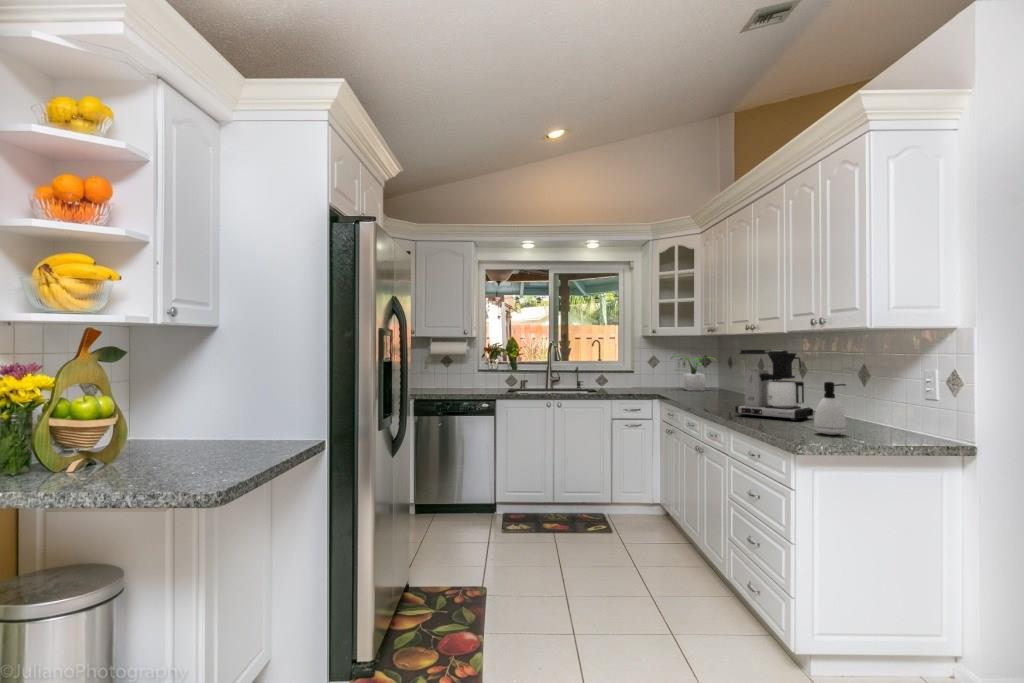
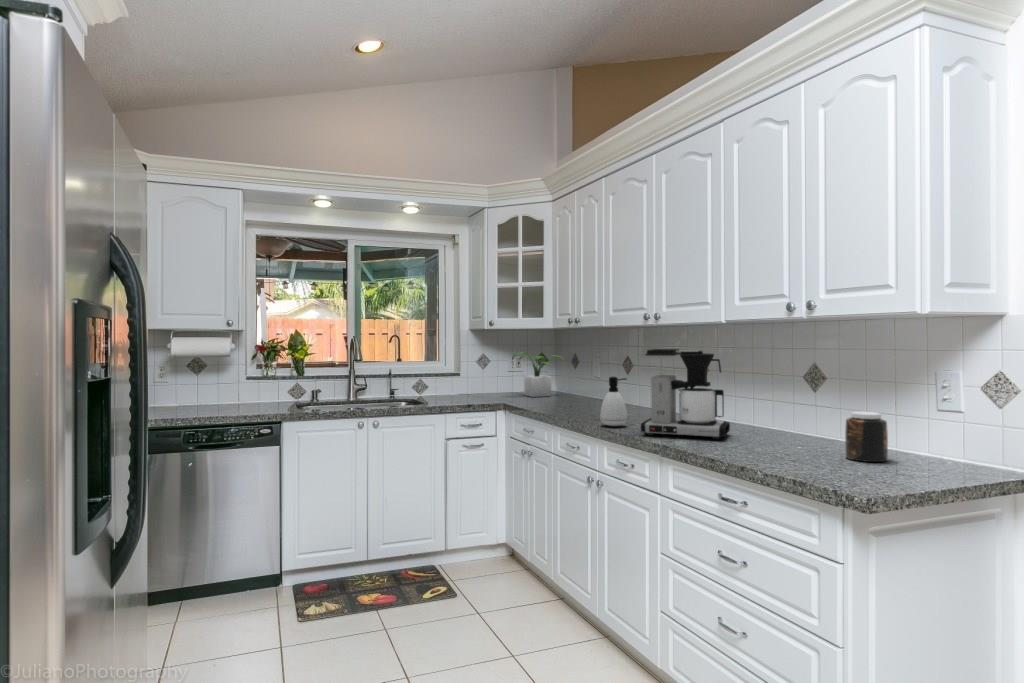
soap dispenser: present [814,382,846,435] -> present [600,377,627,426]
jar: none [884,399,920,439] -> present [845,412,888,462]

